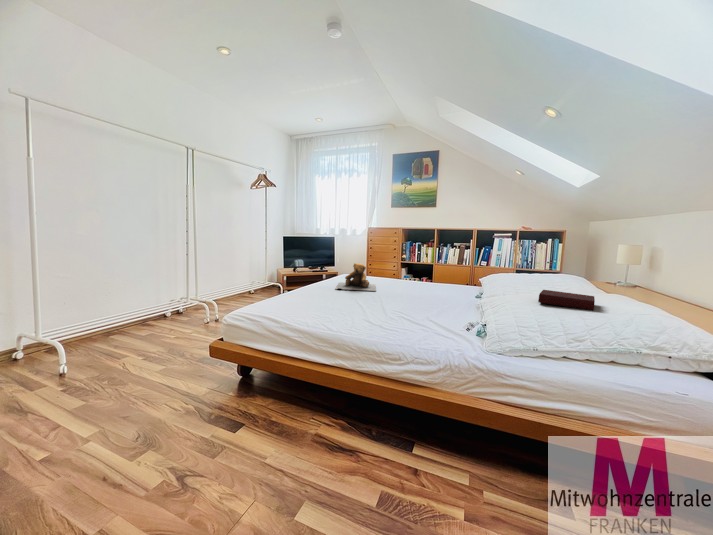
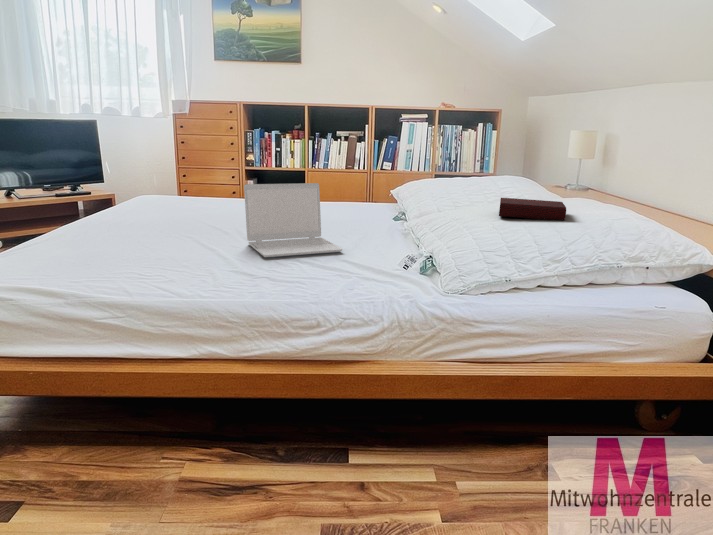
teddy bear: present [335,263,376,291] -> none [142,171,226,225]
laptop: none [381,272,432,314] -> present [244,183,342,257]

